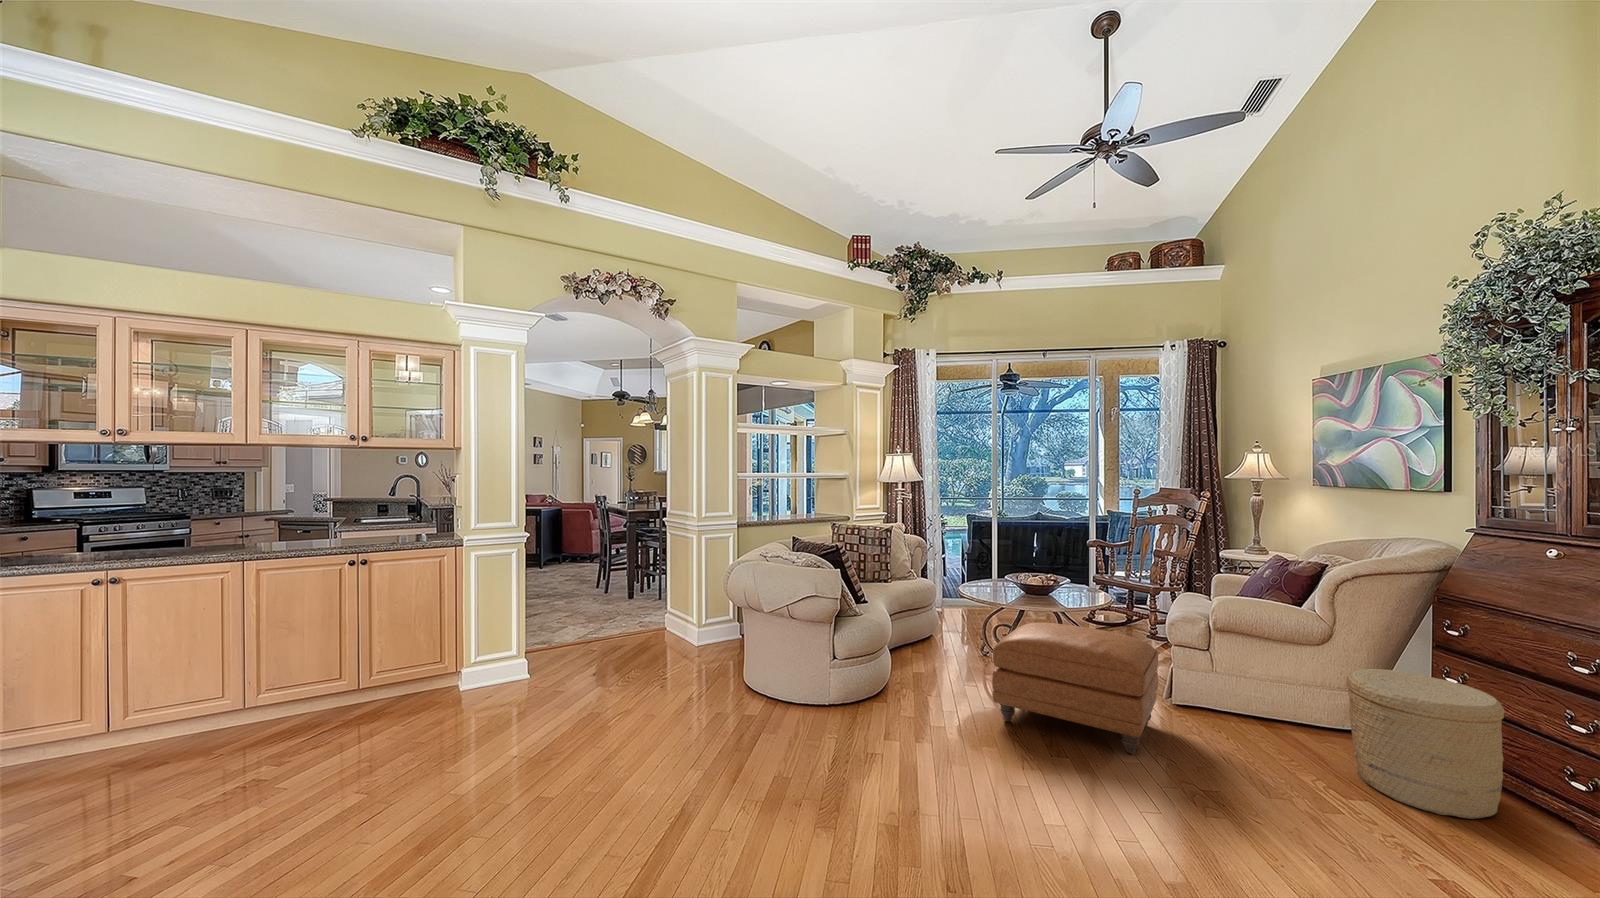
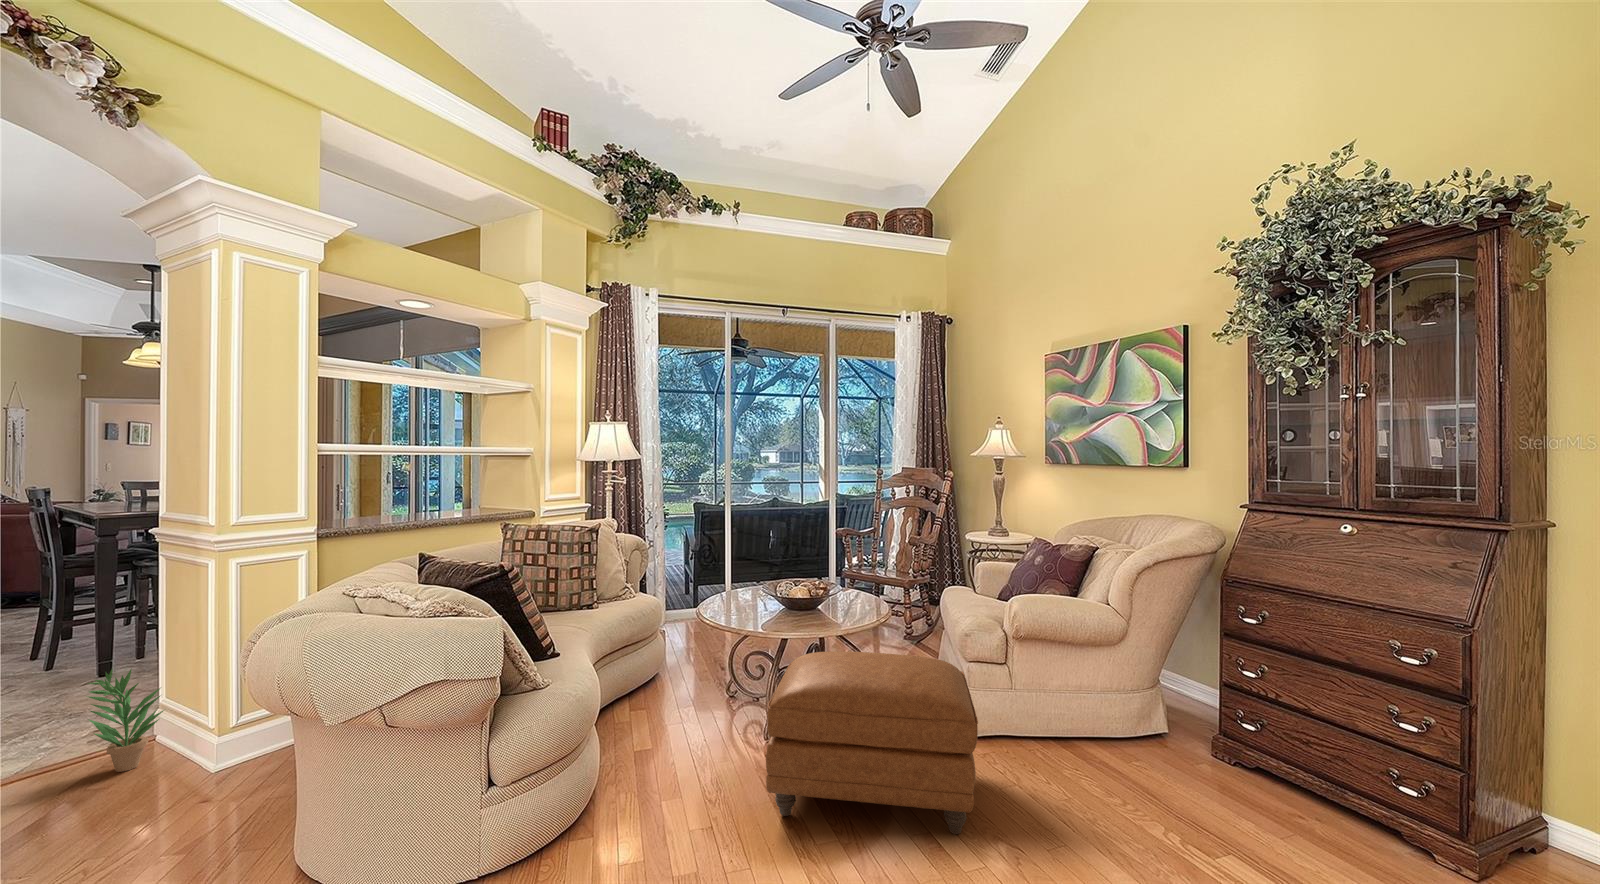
potted plant: none [647,587,677,640] -> present [86,669,164,772]
woven basket: present [1346,669,1505,819] -> none [1158,663,1310,833]

